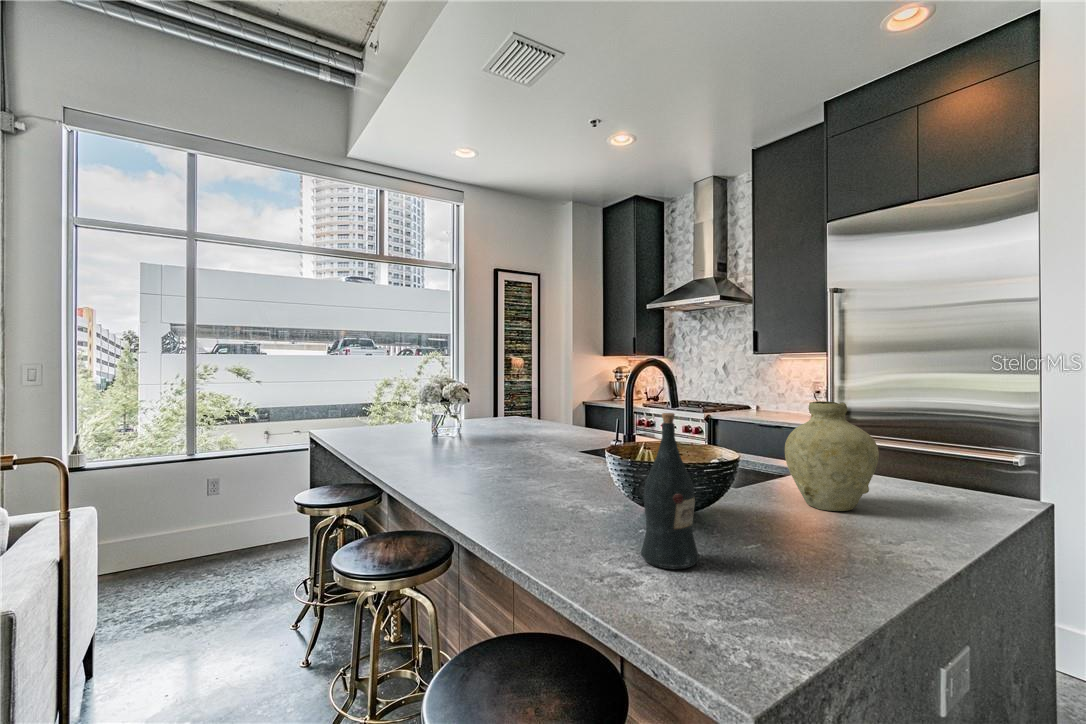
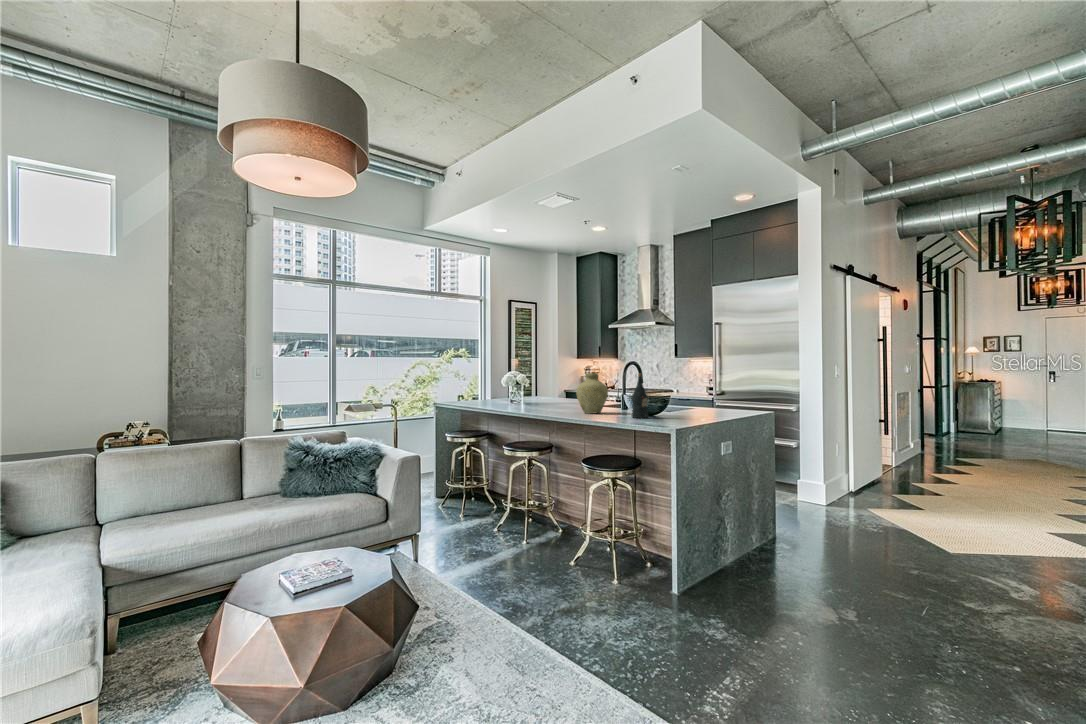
vase: present [785,401,879,511] -> present [577,373,608,414]

